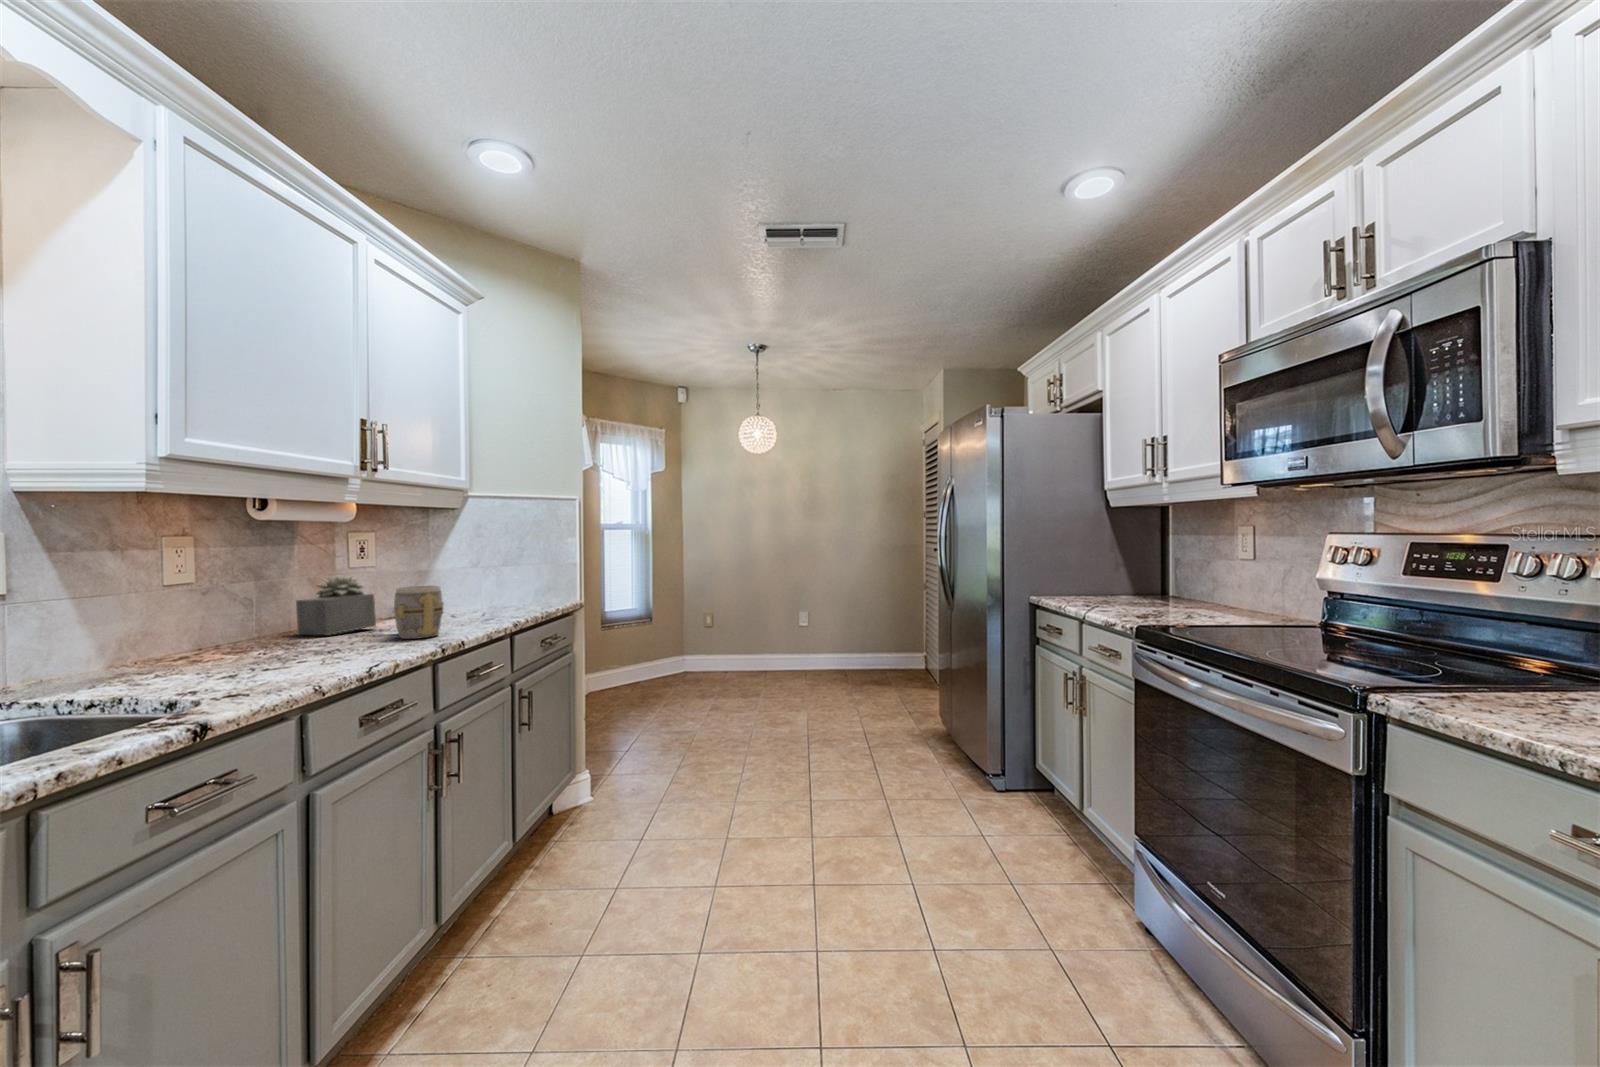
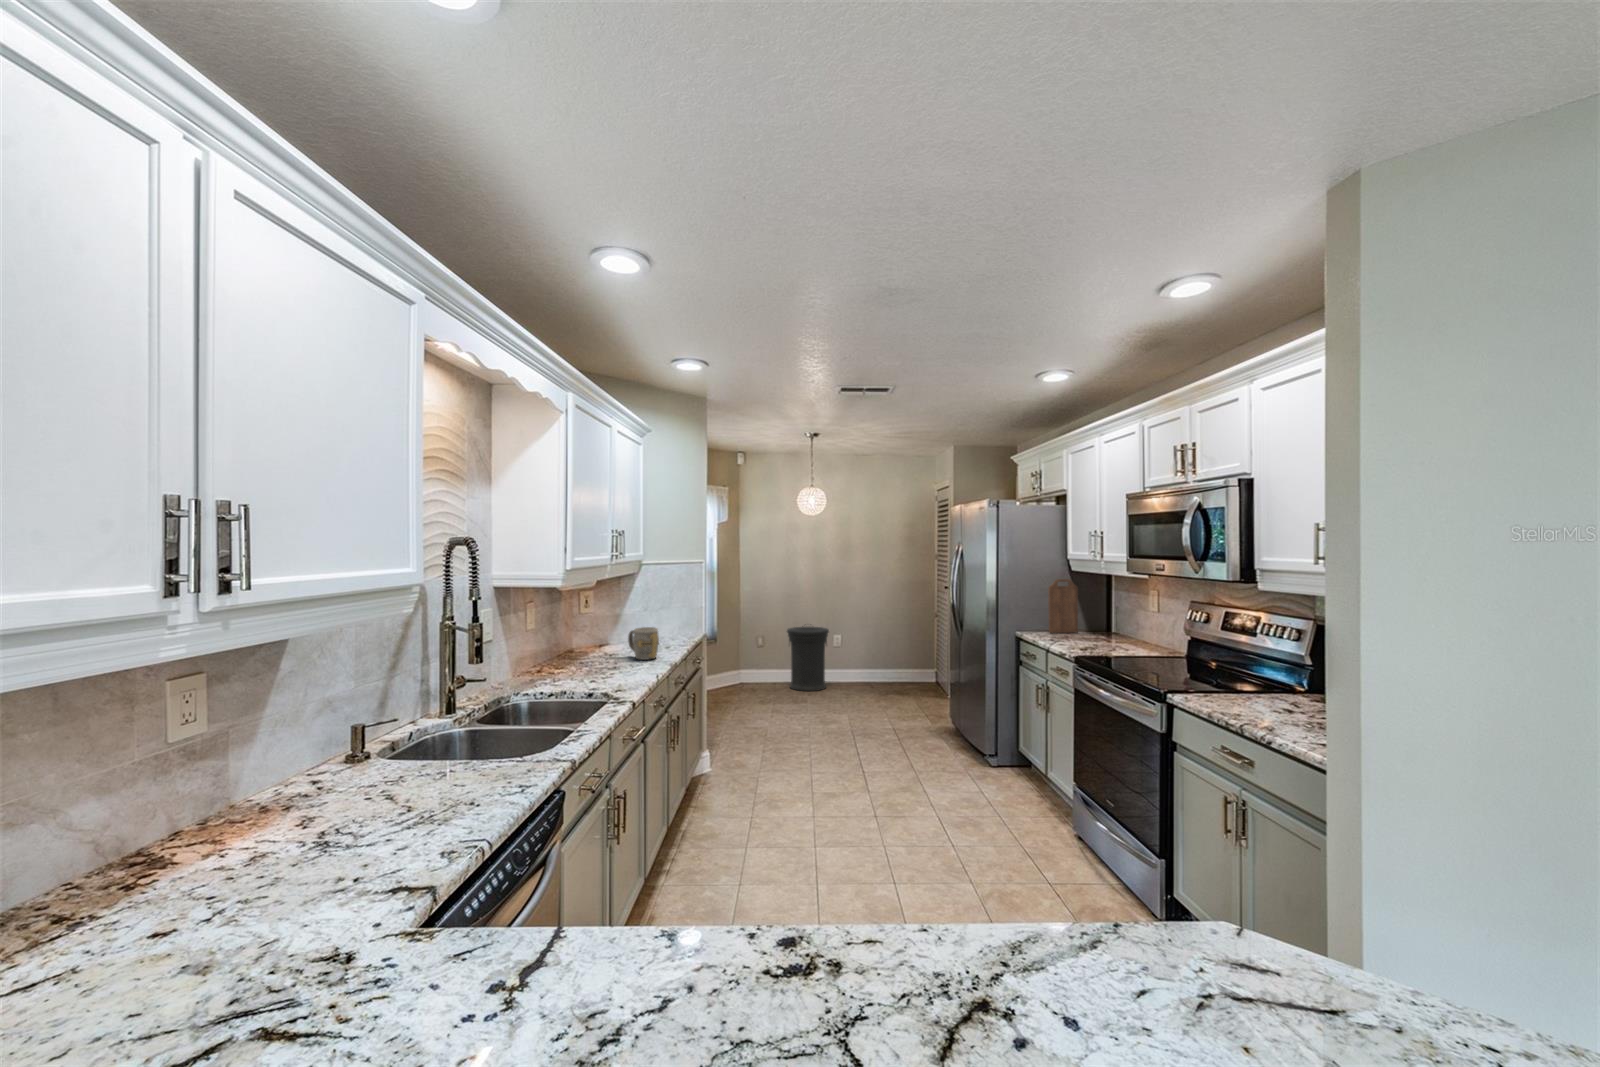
cutting board: none [1077,519,1120,597] -> present [1048,579,1078,633]
succulent plant: present [296,577,376,635] -> none [569,620,609,657]
trash can: none [740,599,793,681] -> present [787,626,829,691]

